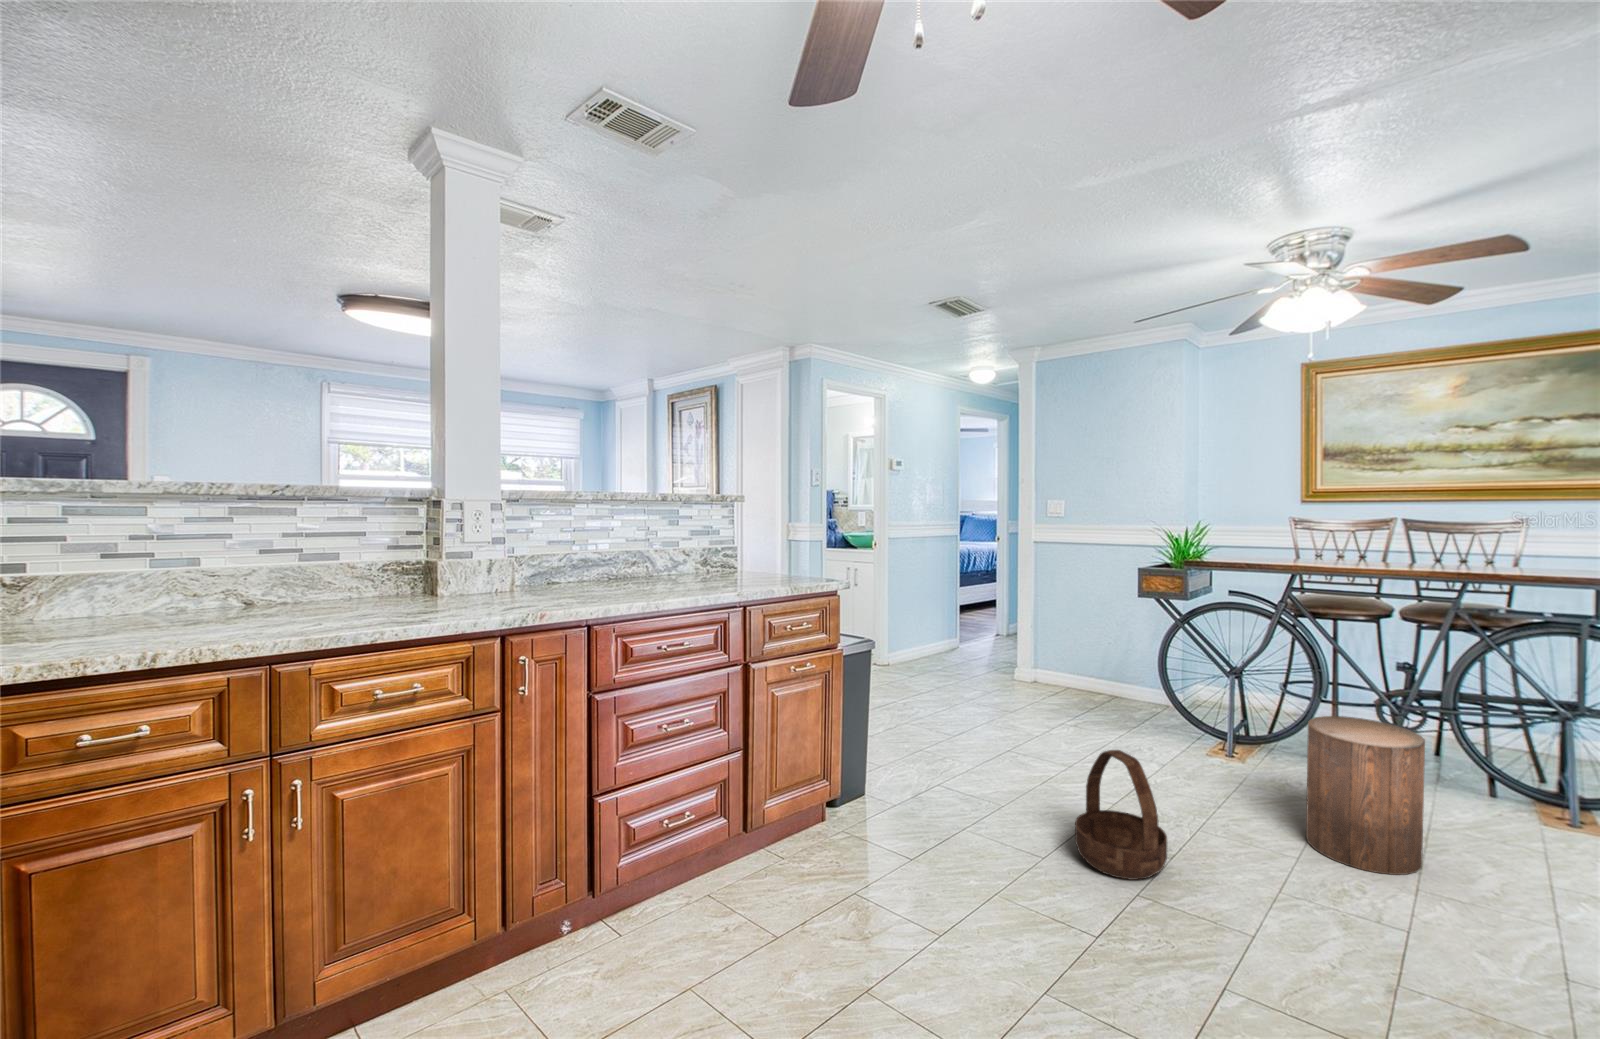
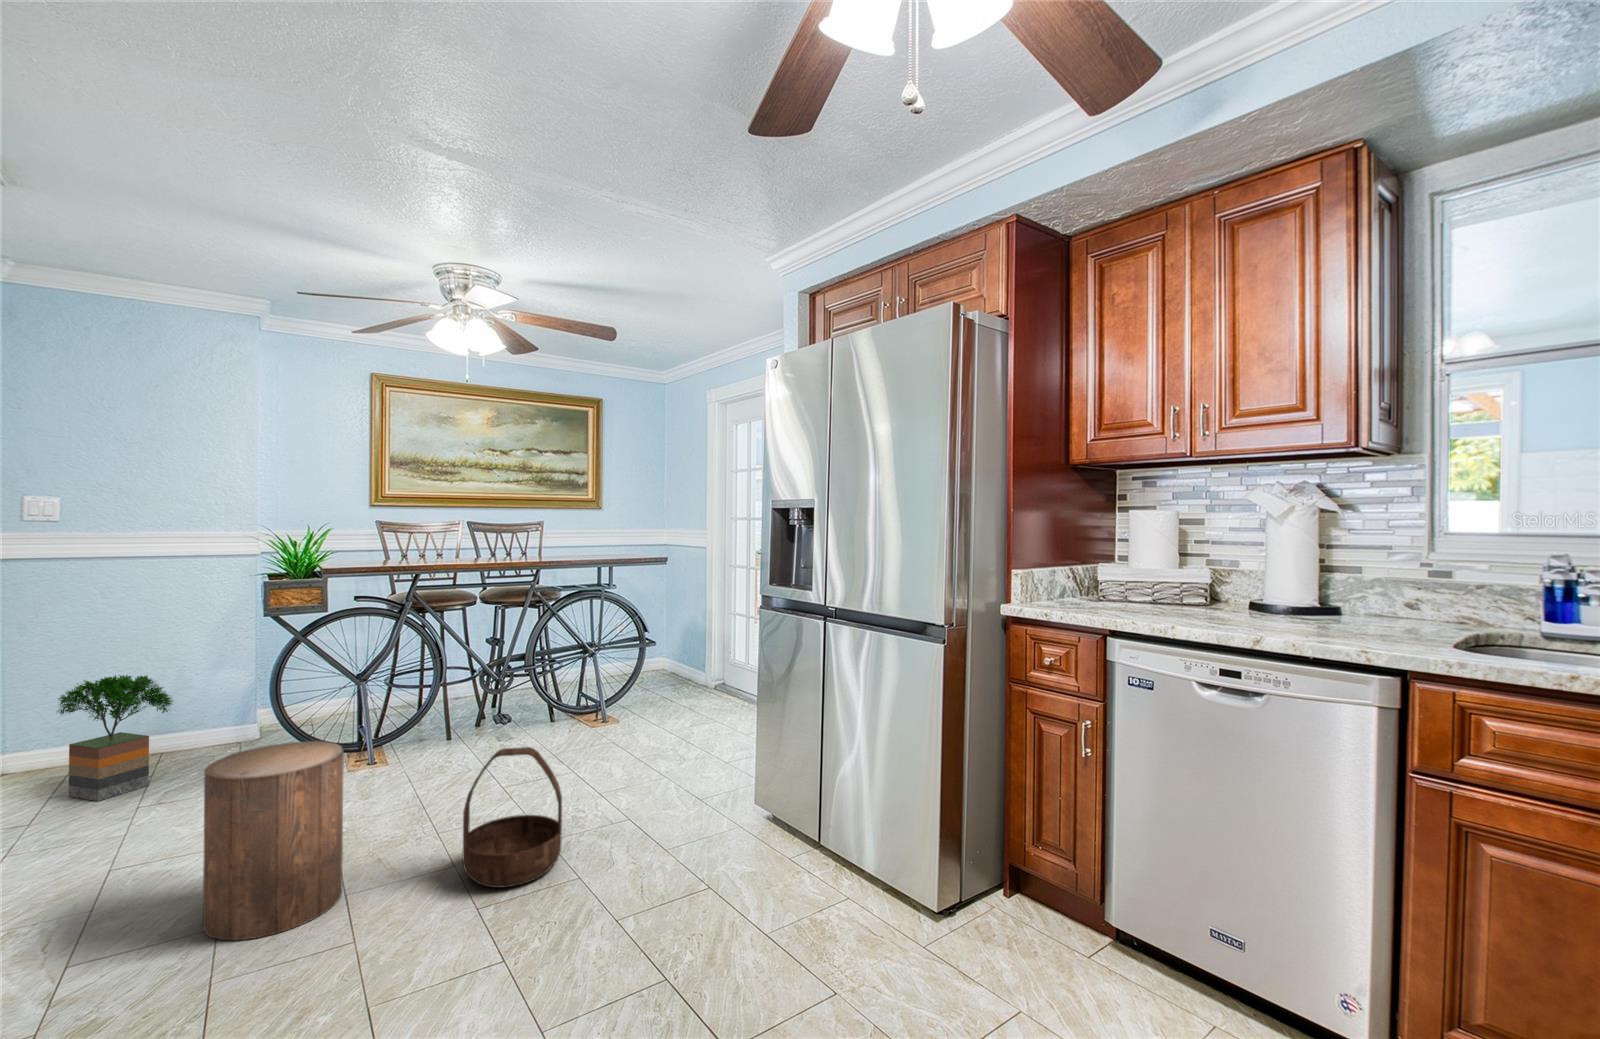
potted tree: none [1043,619,1100,700] -> present [57,675,173,801]
stool: present [1306,716,1425,875] -> present [203,741,344,940]

